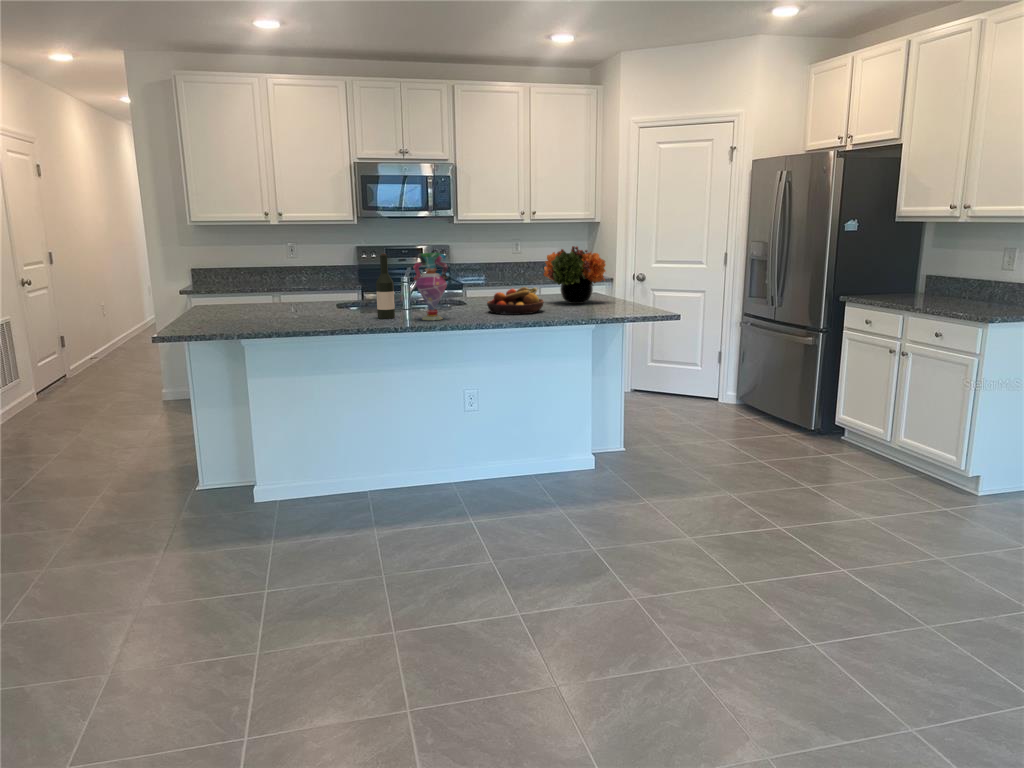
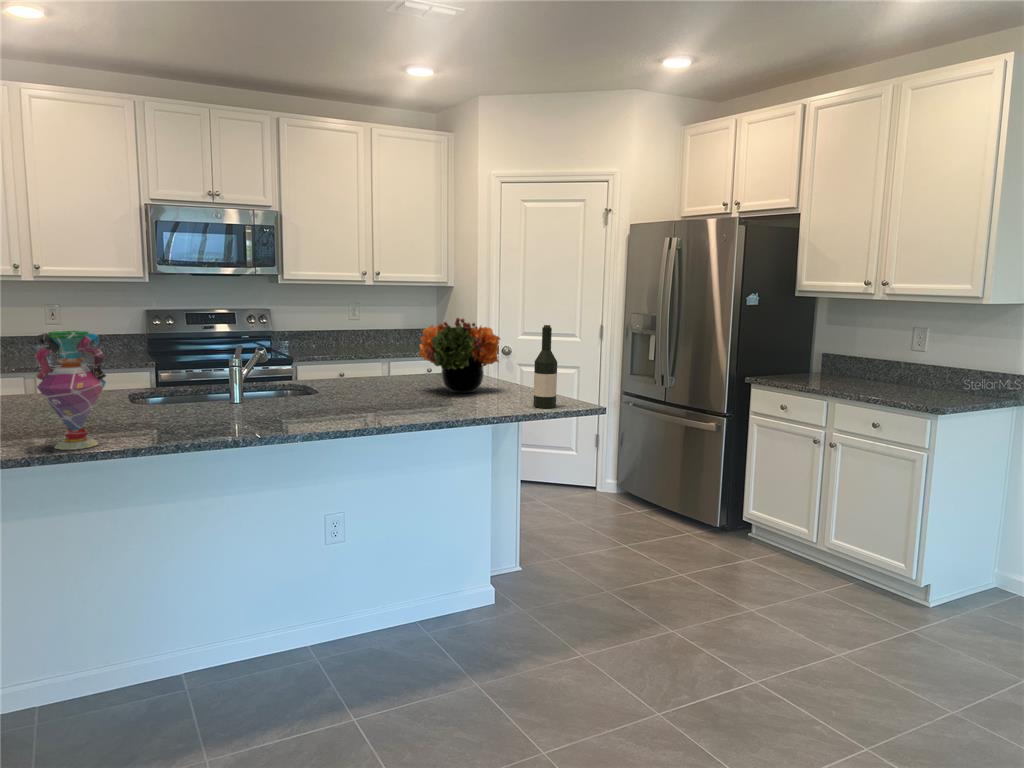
wine bottle: present [376,253,395,319] -> present [533,325,557,408]
vase: present [413,253,448,320] -> present [35,331,106,450]
fruit bowl: present [487,287,544,315] -> none [349,374,431,417]

